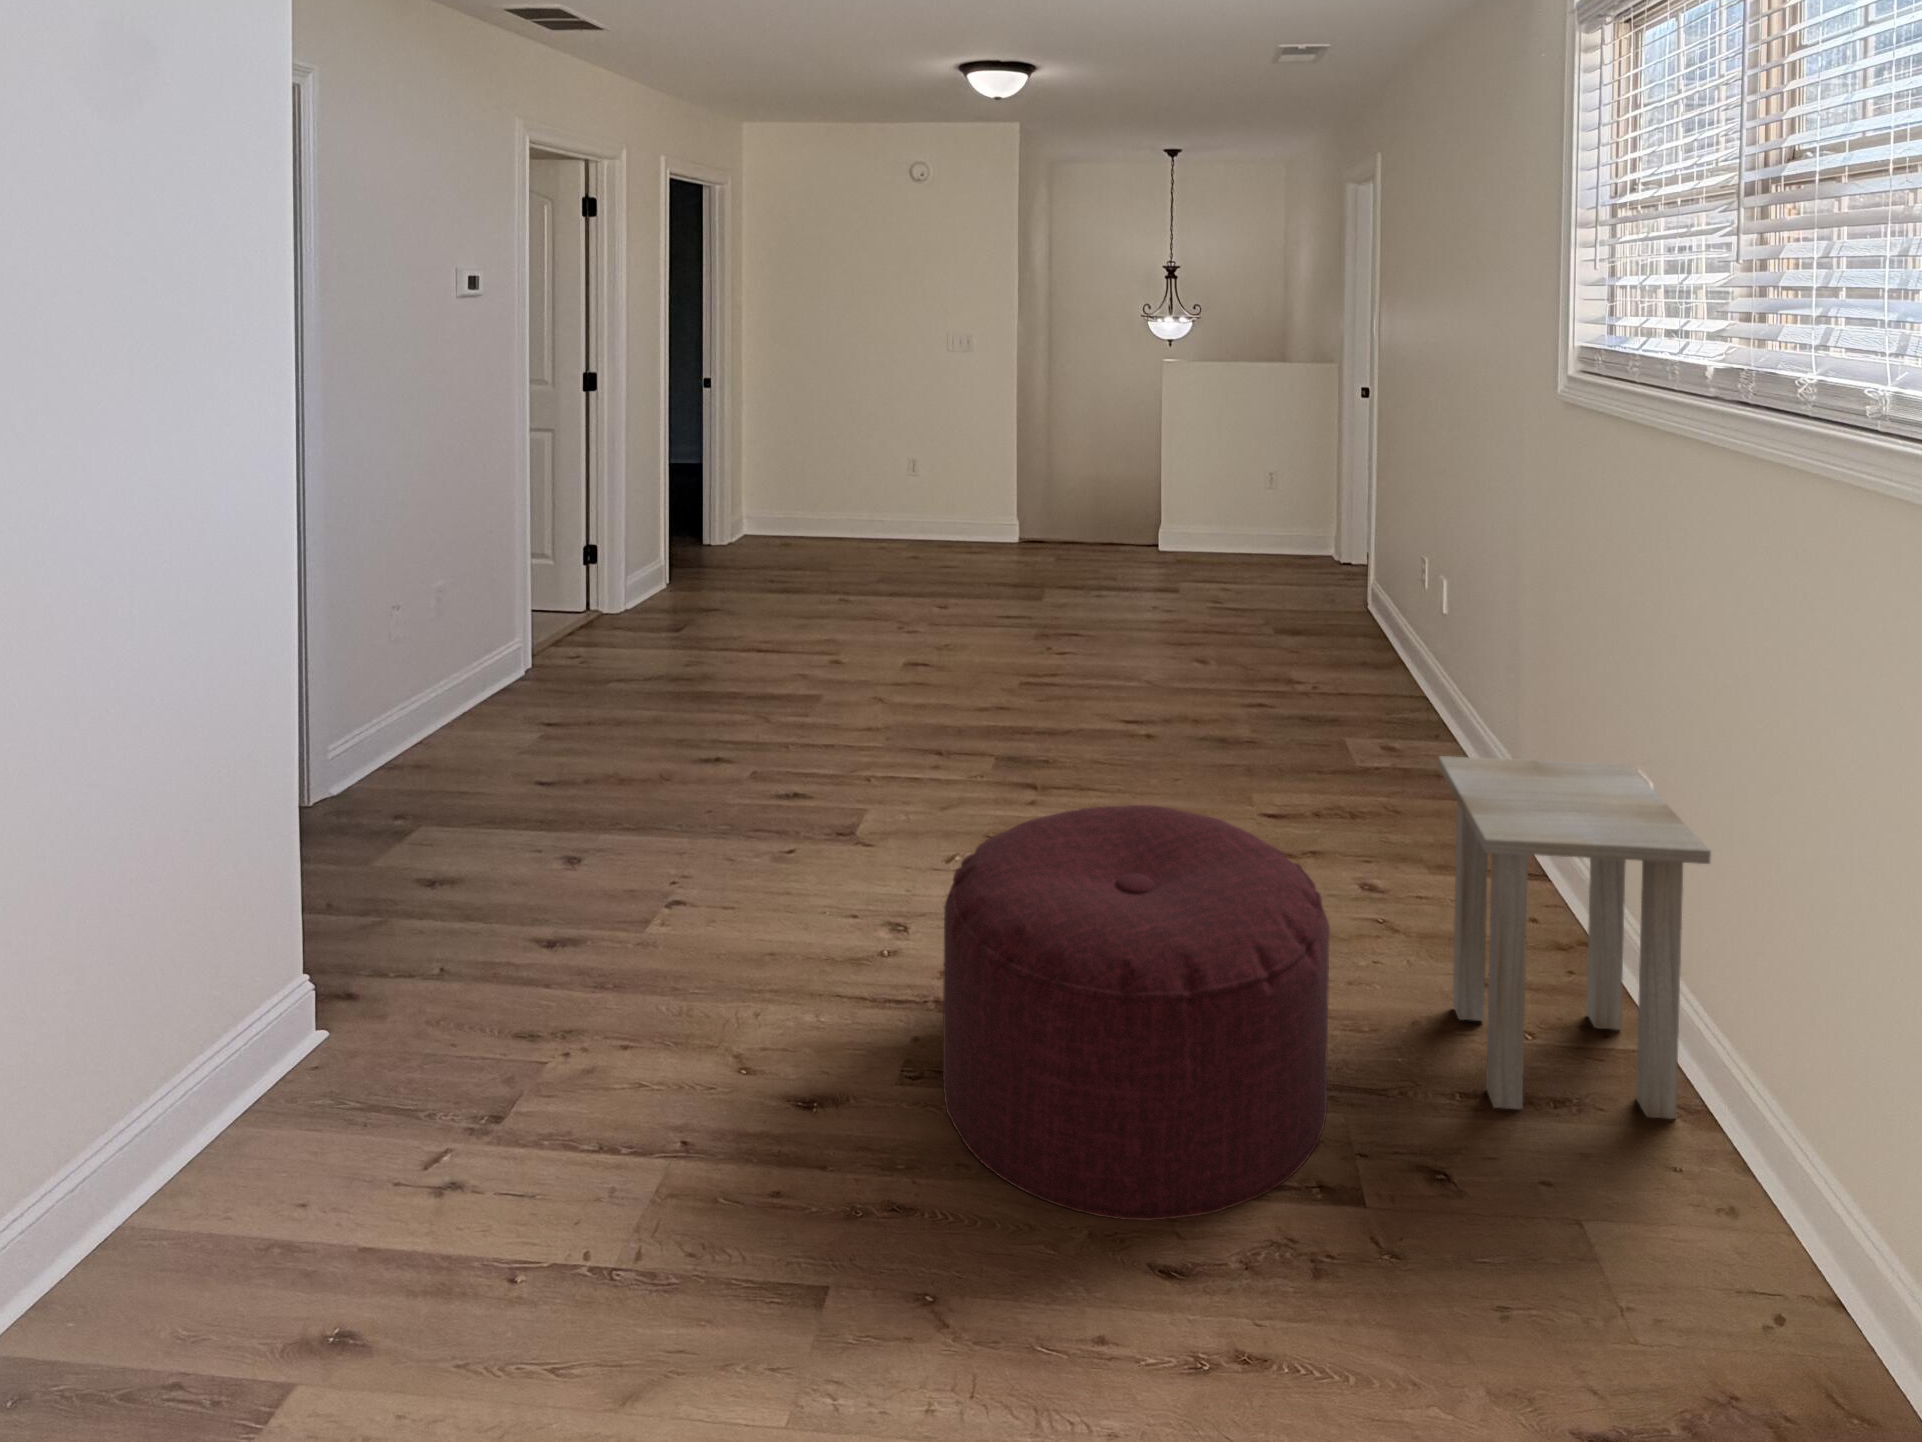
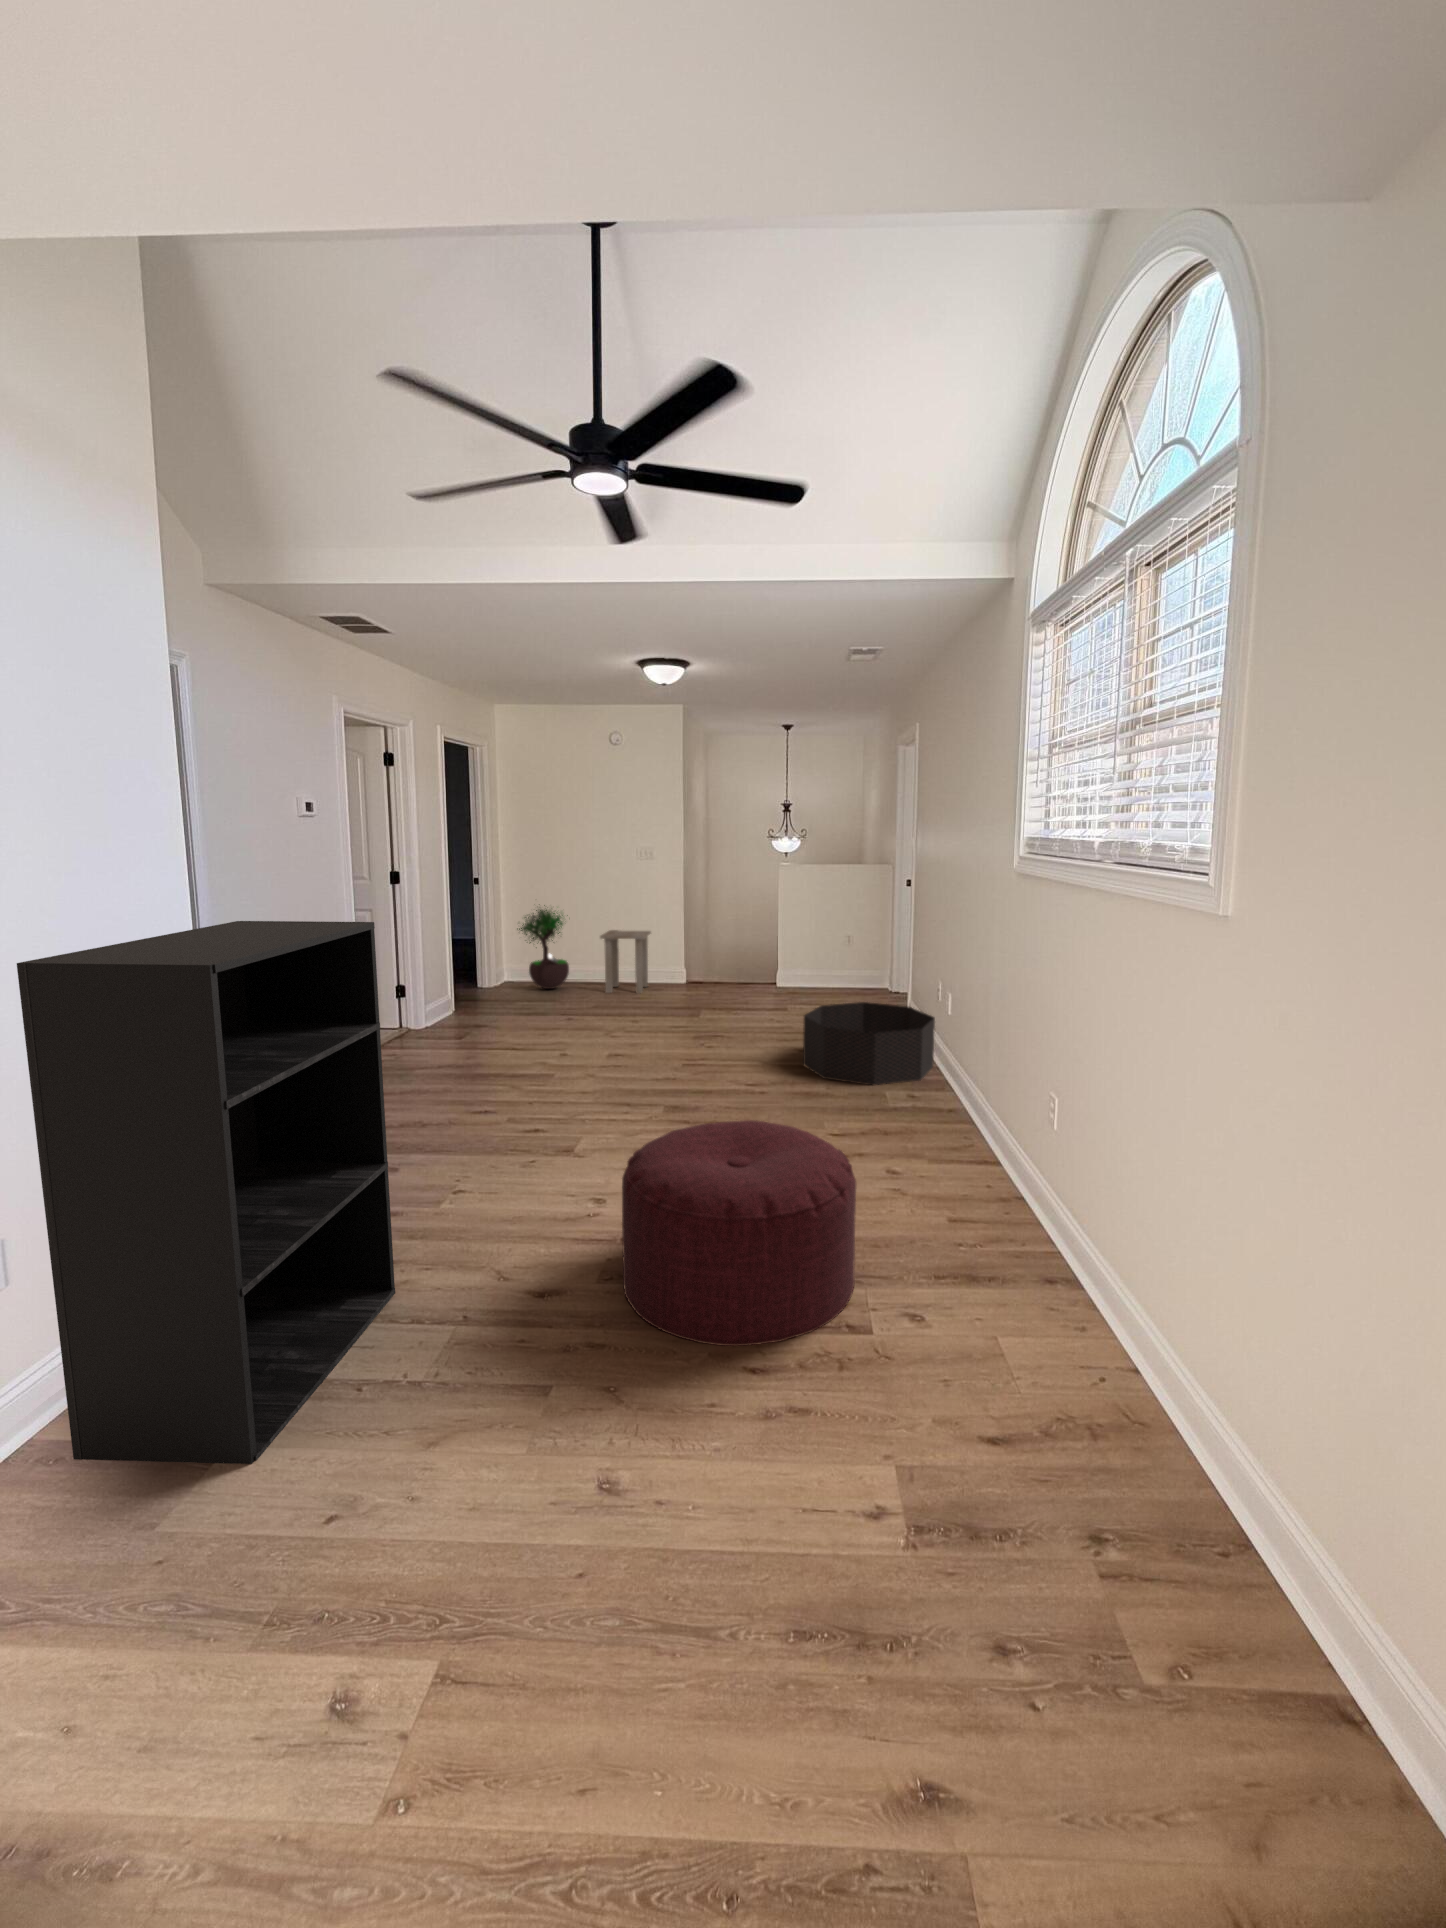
potted tree: none [768,412,848,547] -> present [517,905,569,989]
bookshelf: none [16,482,574,1439] -> present [17,921,395,1464]
basket: none [1208,583,1415,724] -> present [803,1002,935,1085]
side table: present [1438,756,1711,1119] -> present [600,930,651,993]

